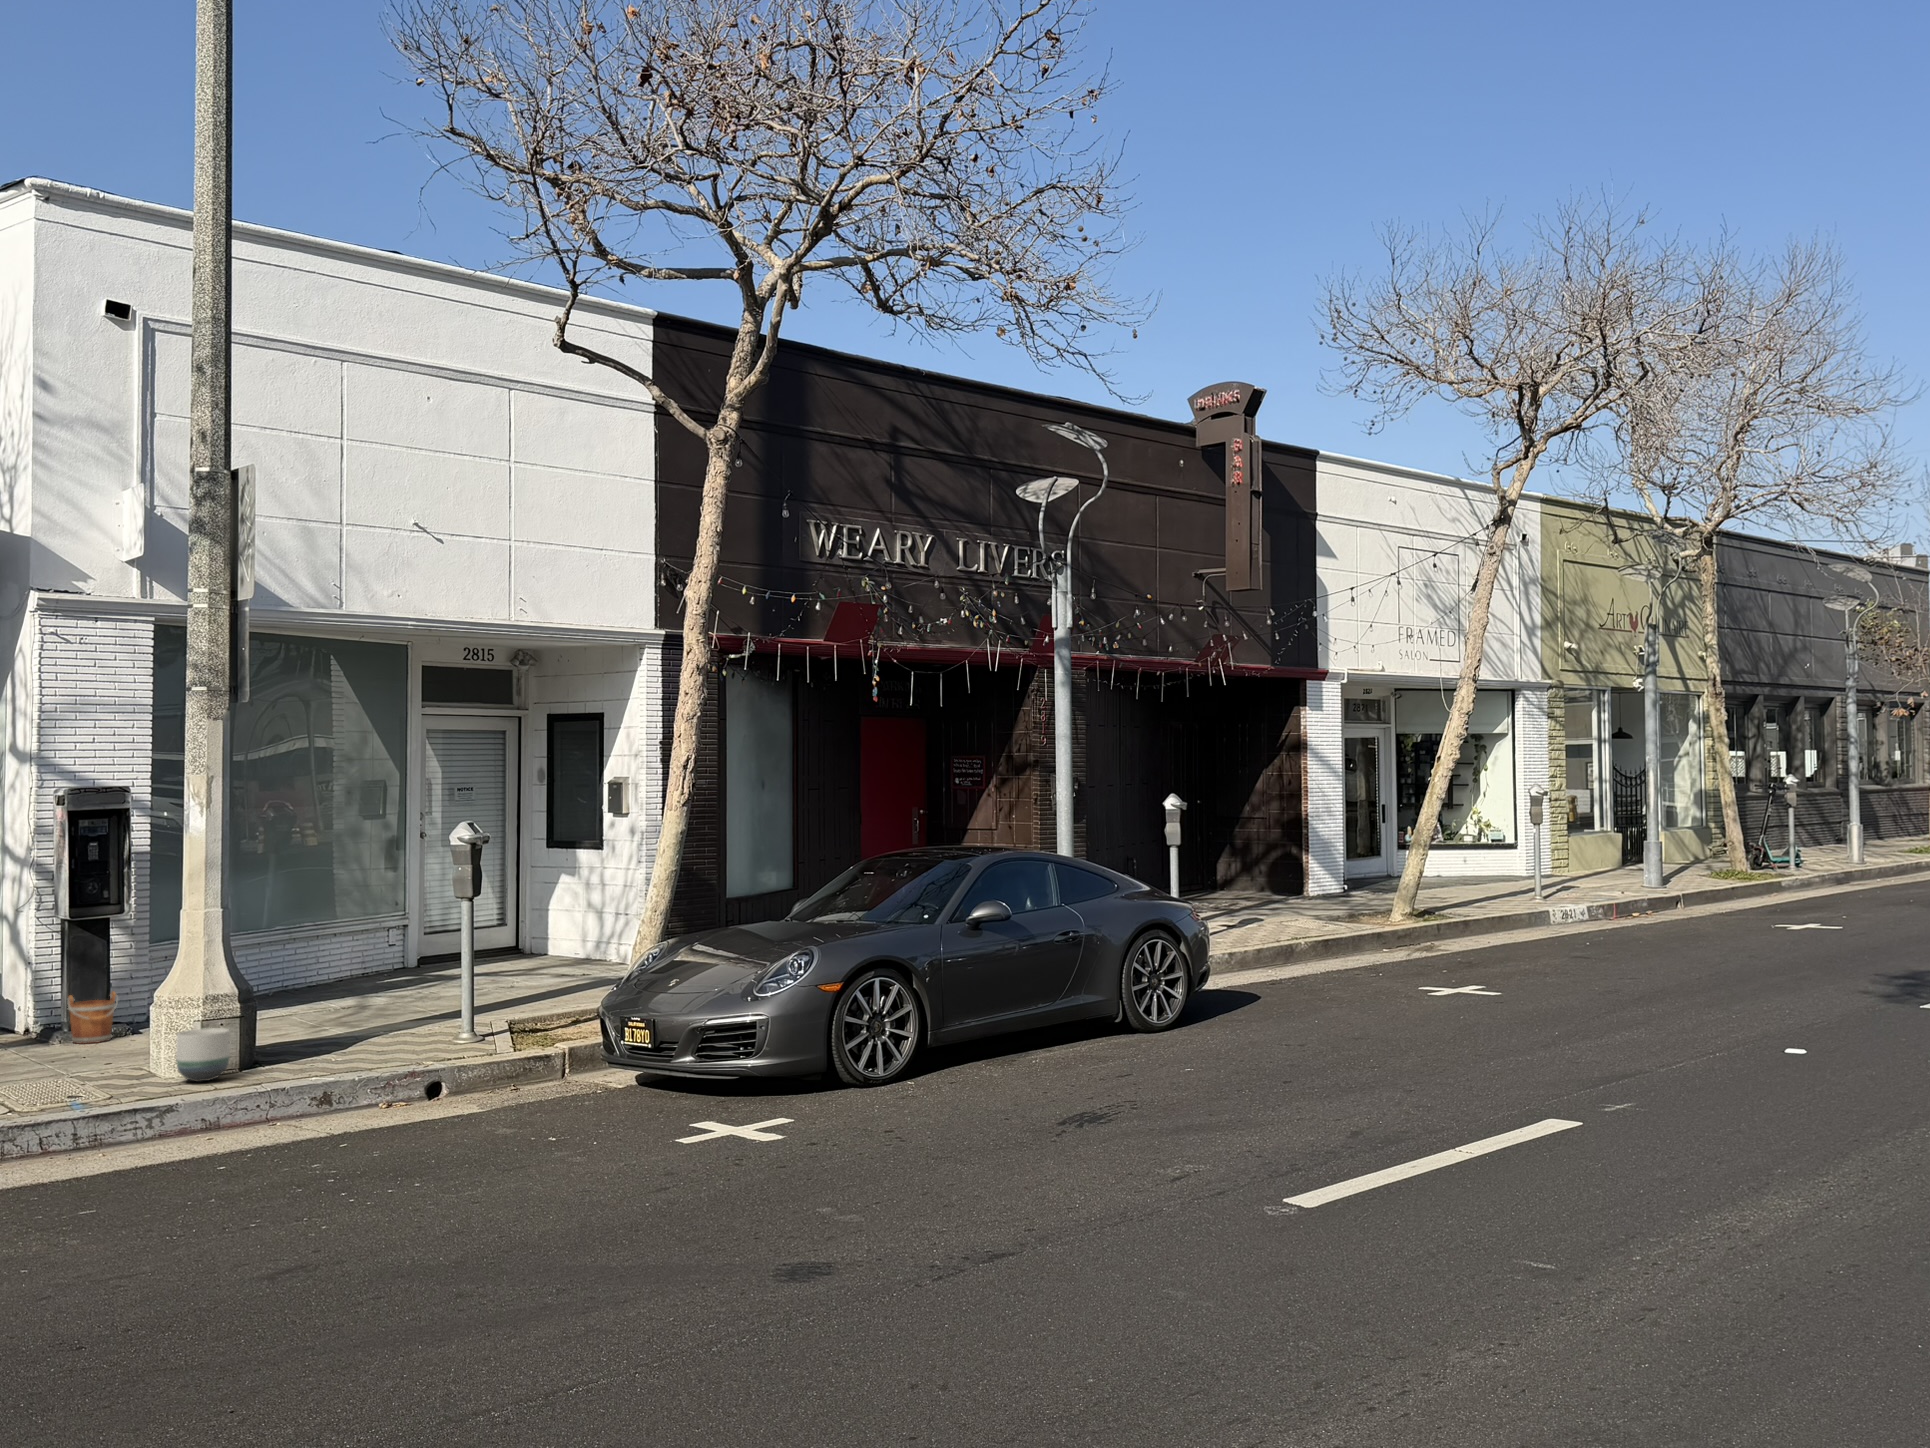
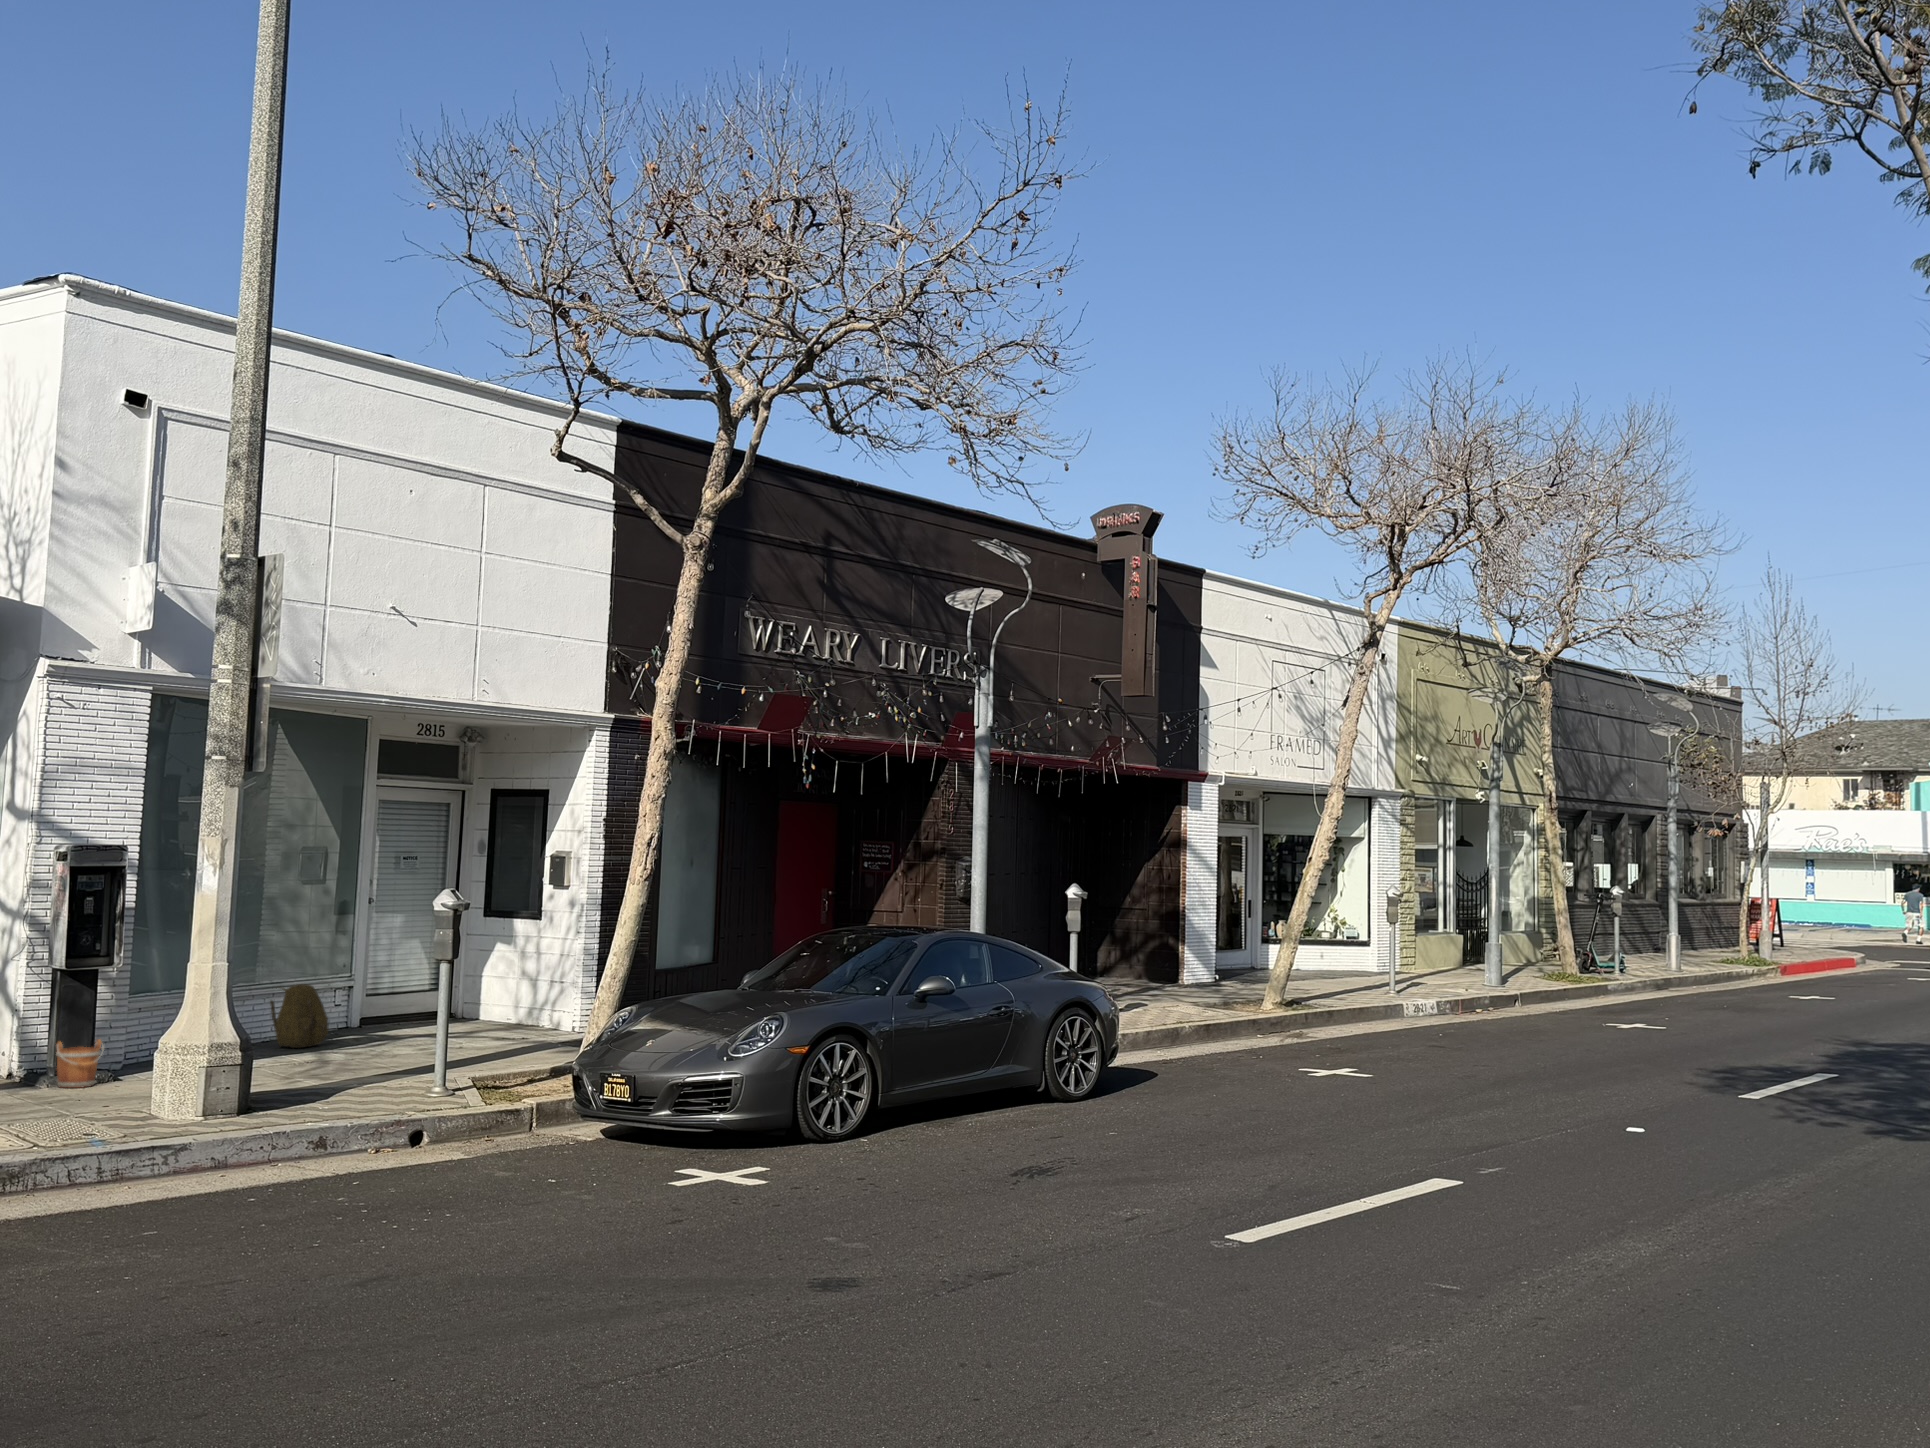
backpack: none [317,925,378,992] -> present [270,984,328,1048]
planter: present [176,1028,230,1082] -> none [188,1074,238,1123]

